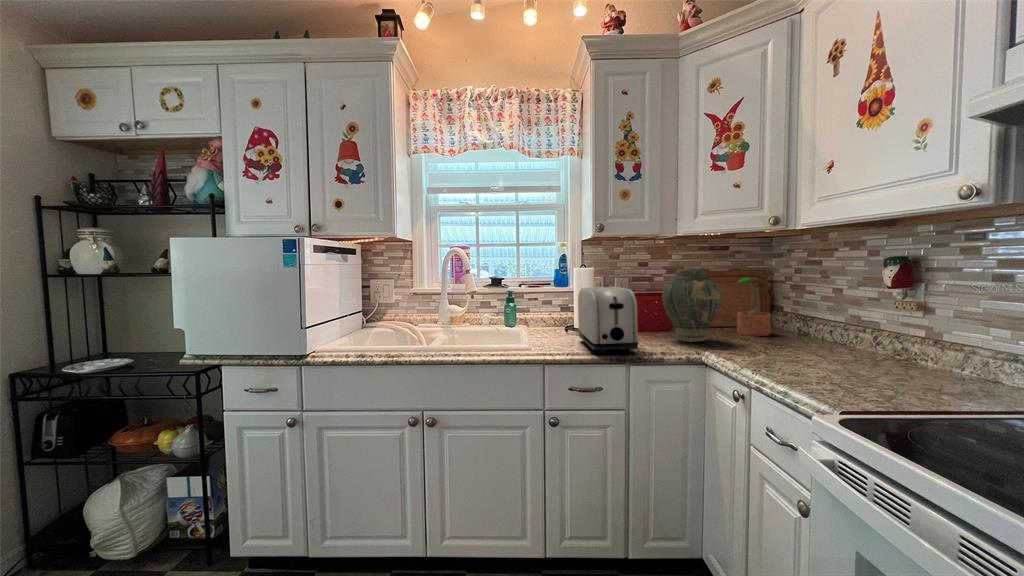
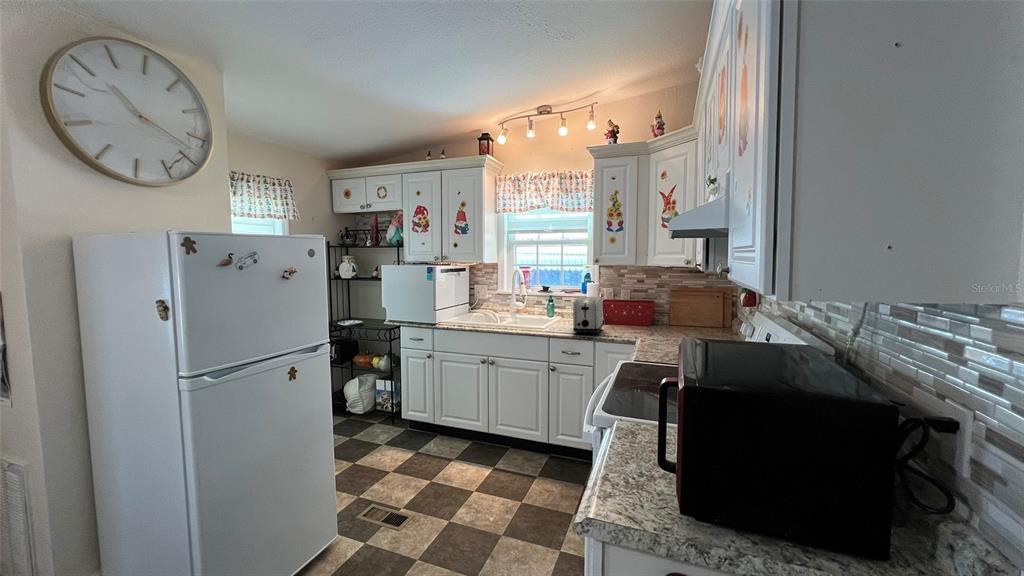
vase: present [662,267,722,342] -> none [632,287,668,333]
potted plant: present [737,278,771,336] -> none [695,294,719,333]

